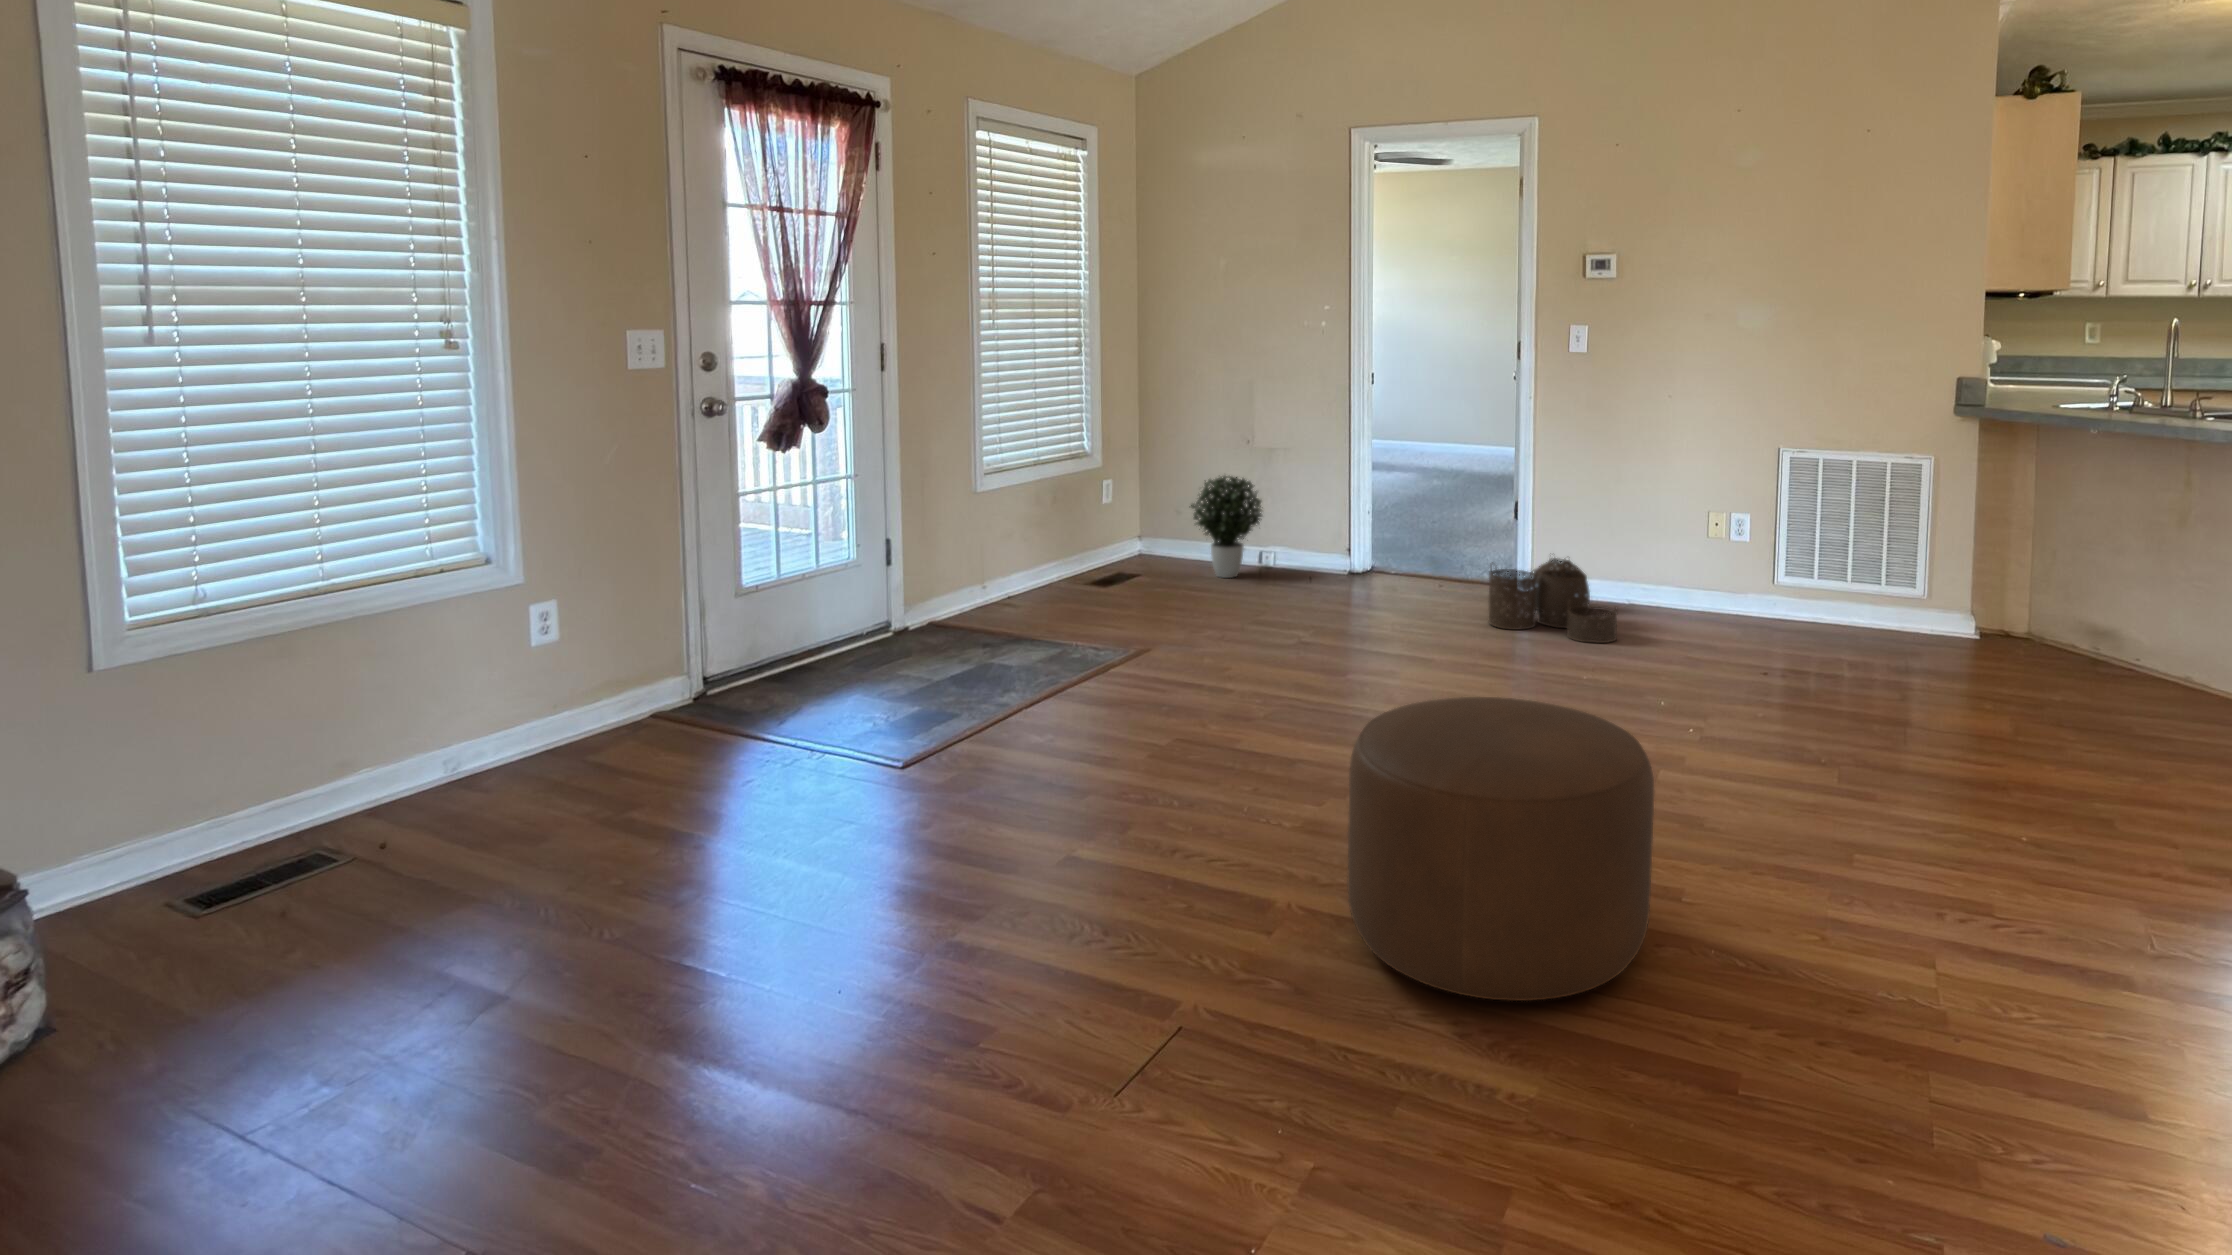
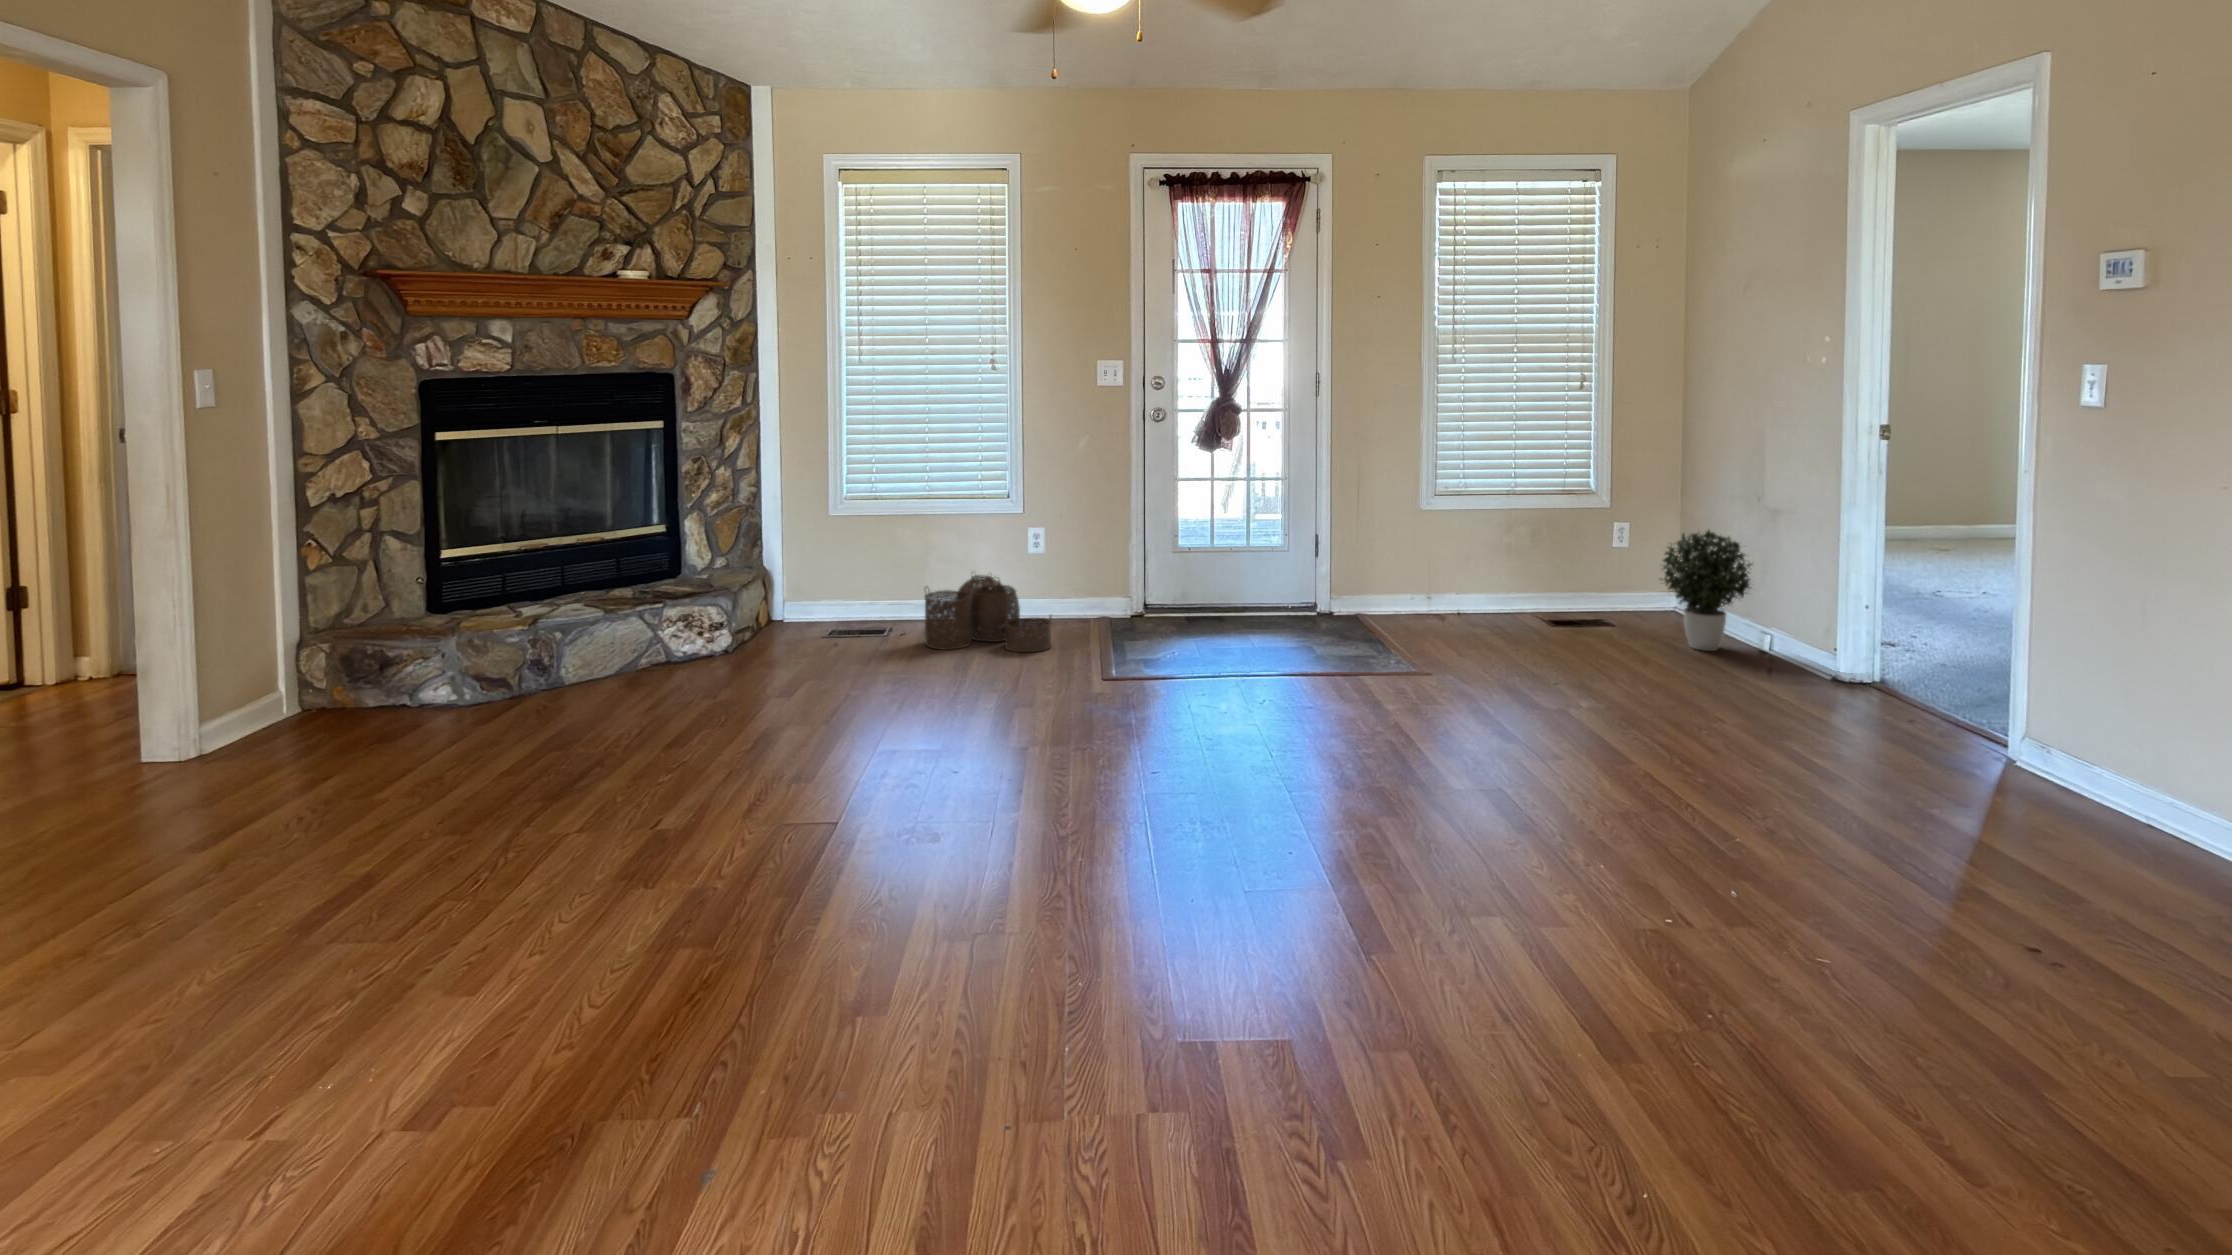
woven basket: present [1488,558,1617,643] -> present [925,575,1051,652]
ottoman: present [1347,697,1654,1001] -> none [866,694,1142,970]

